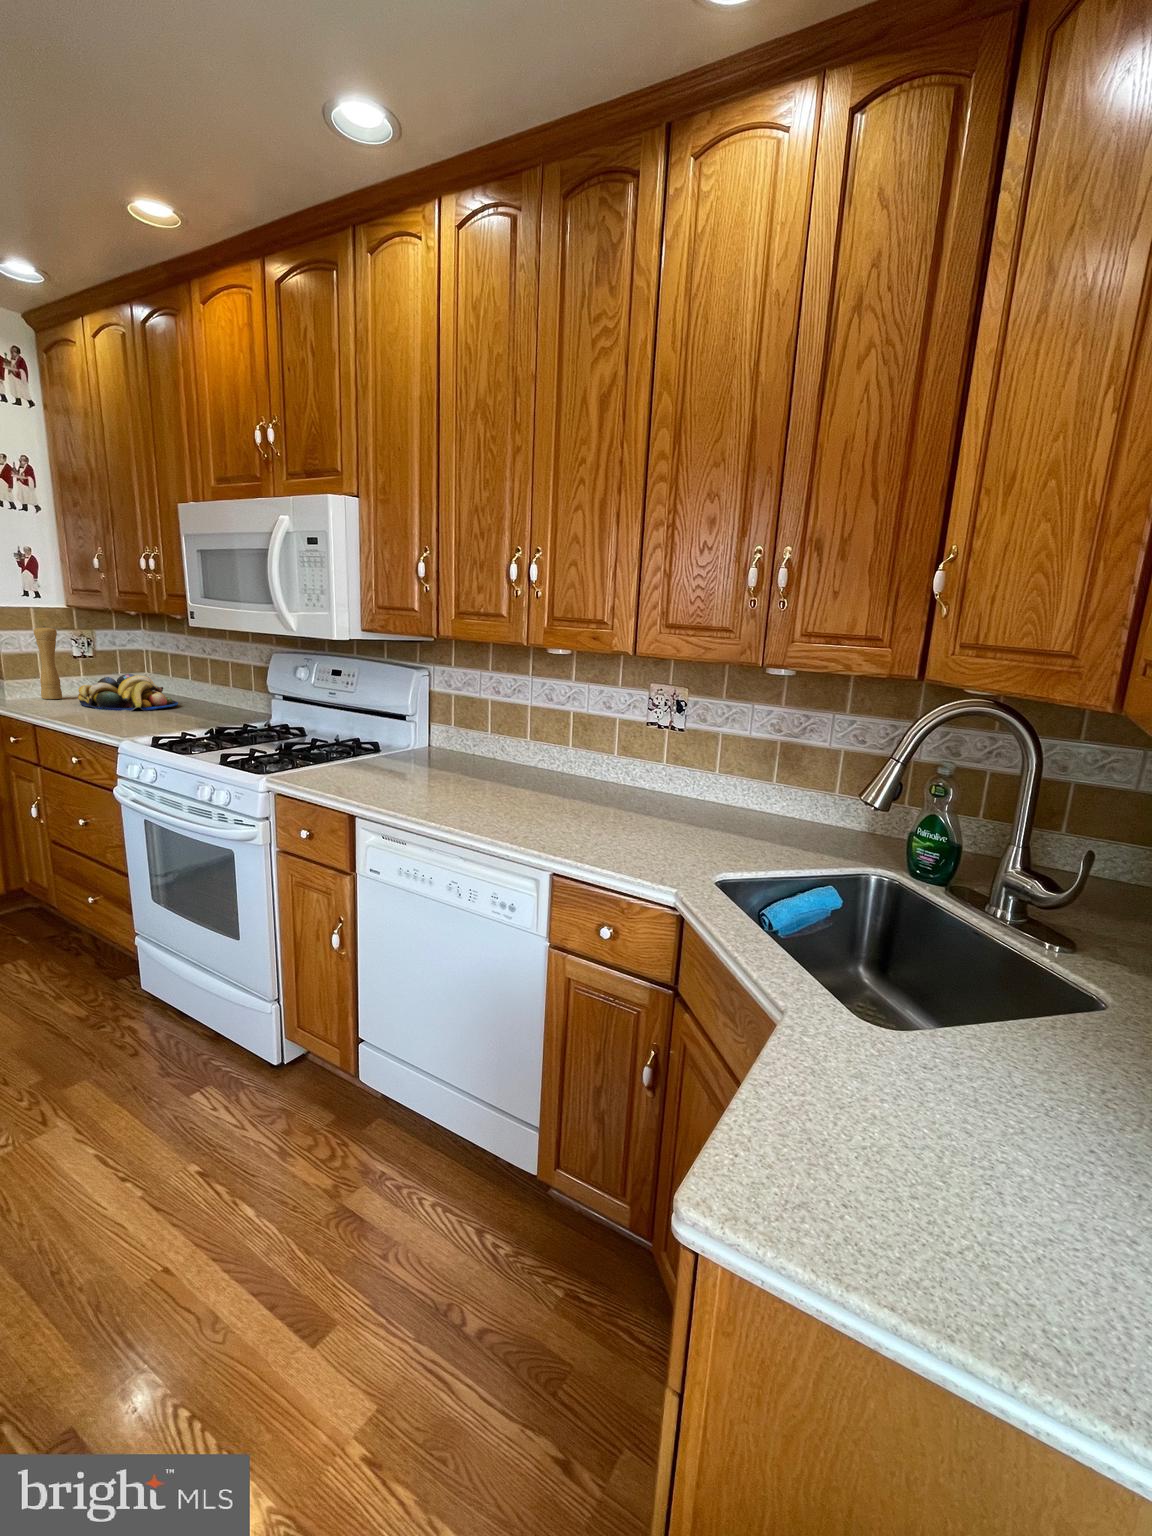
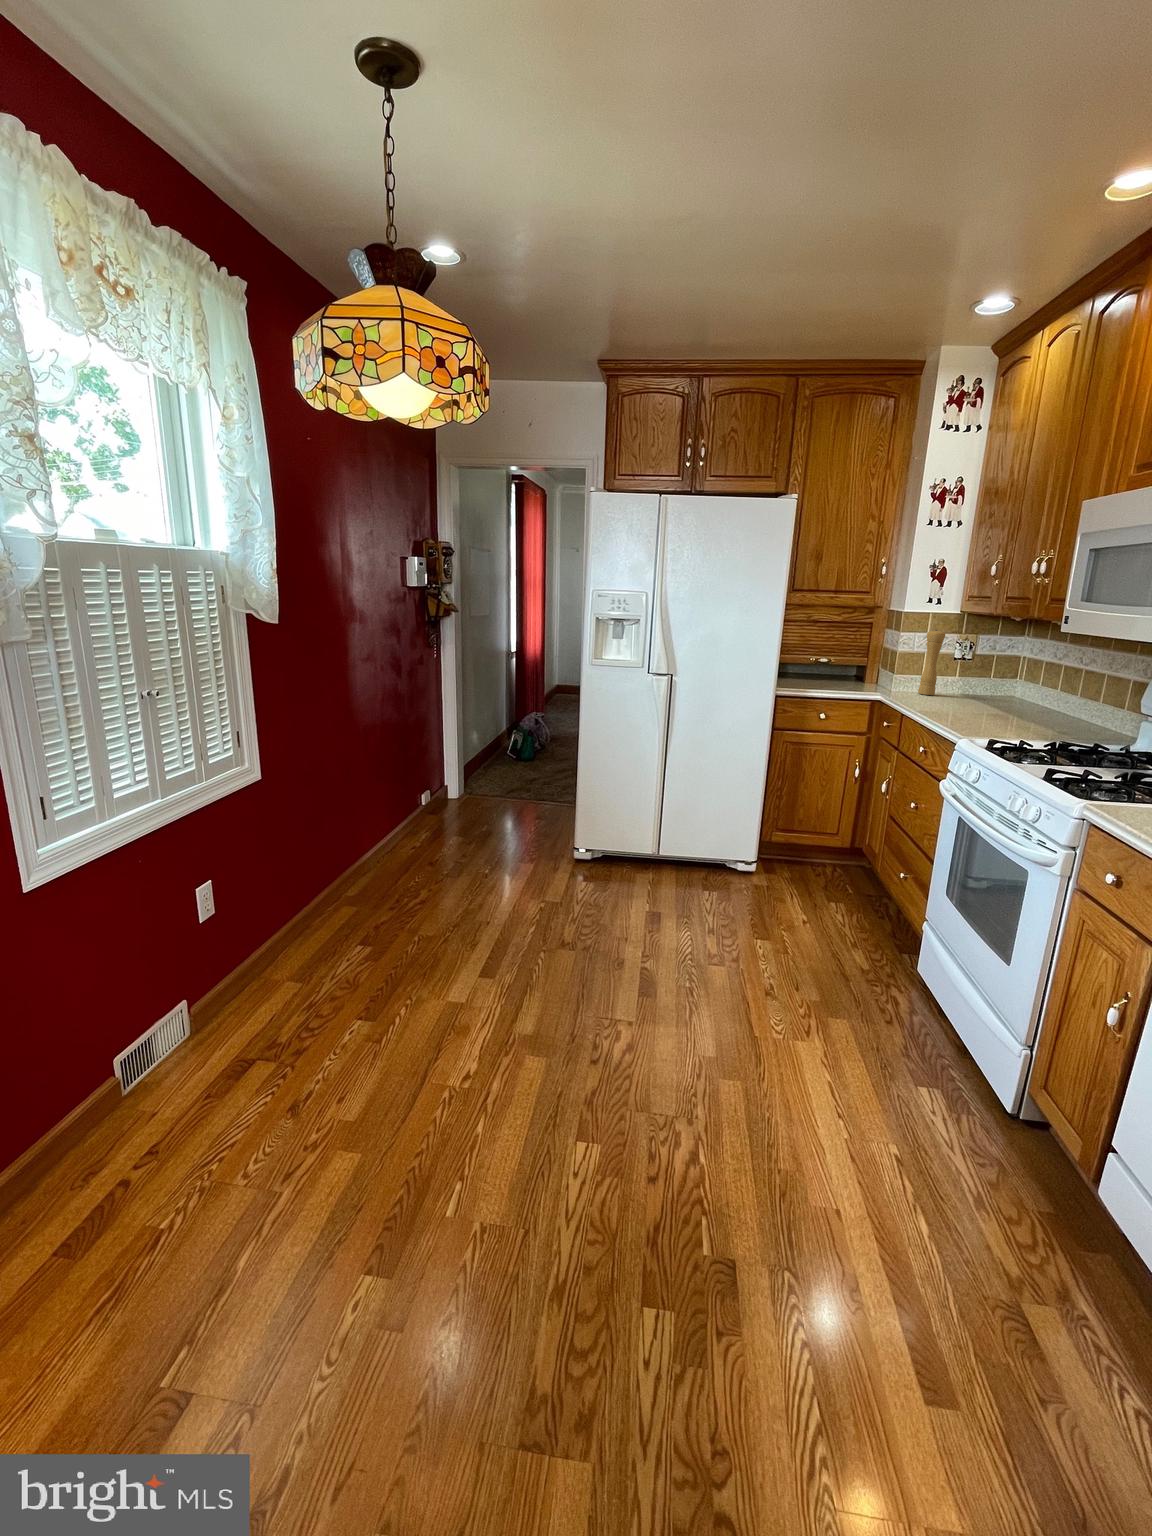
fruit bowl: present [78,674,178,711] -> none [945,678,1038,715]

